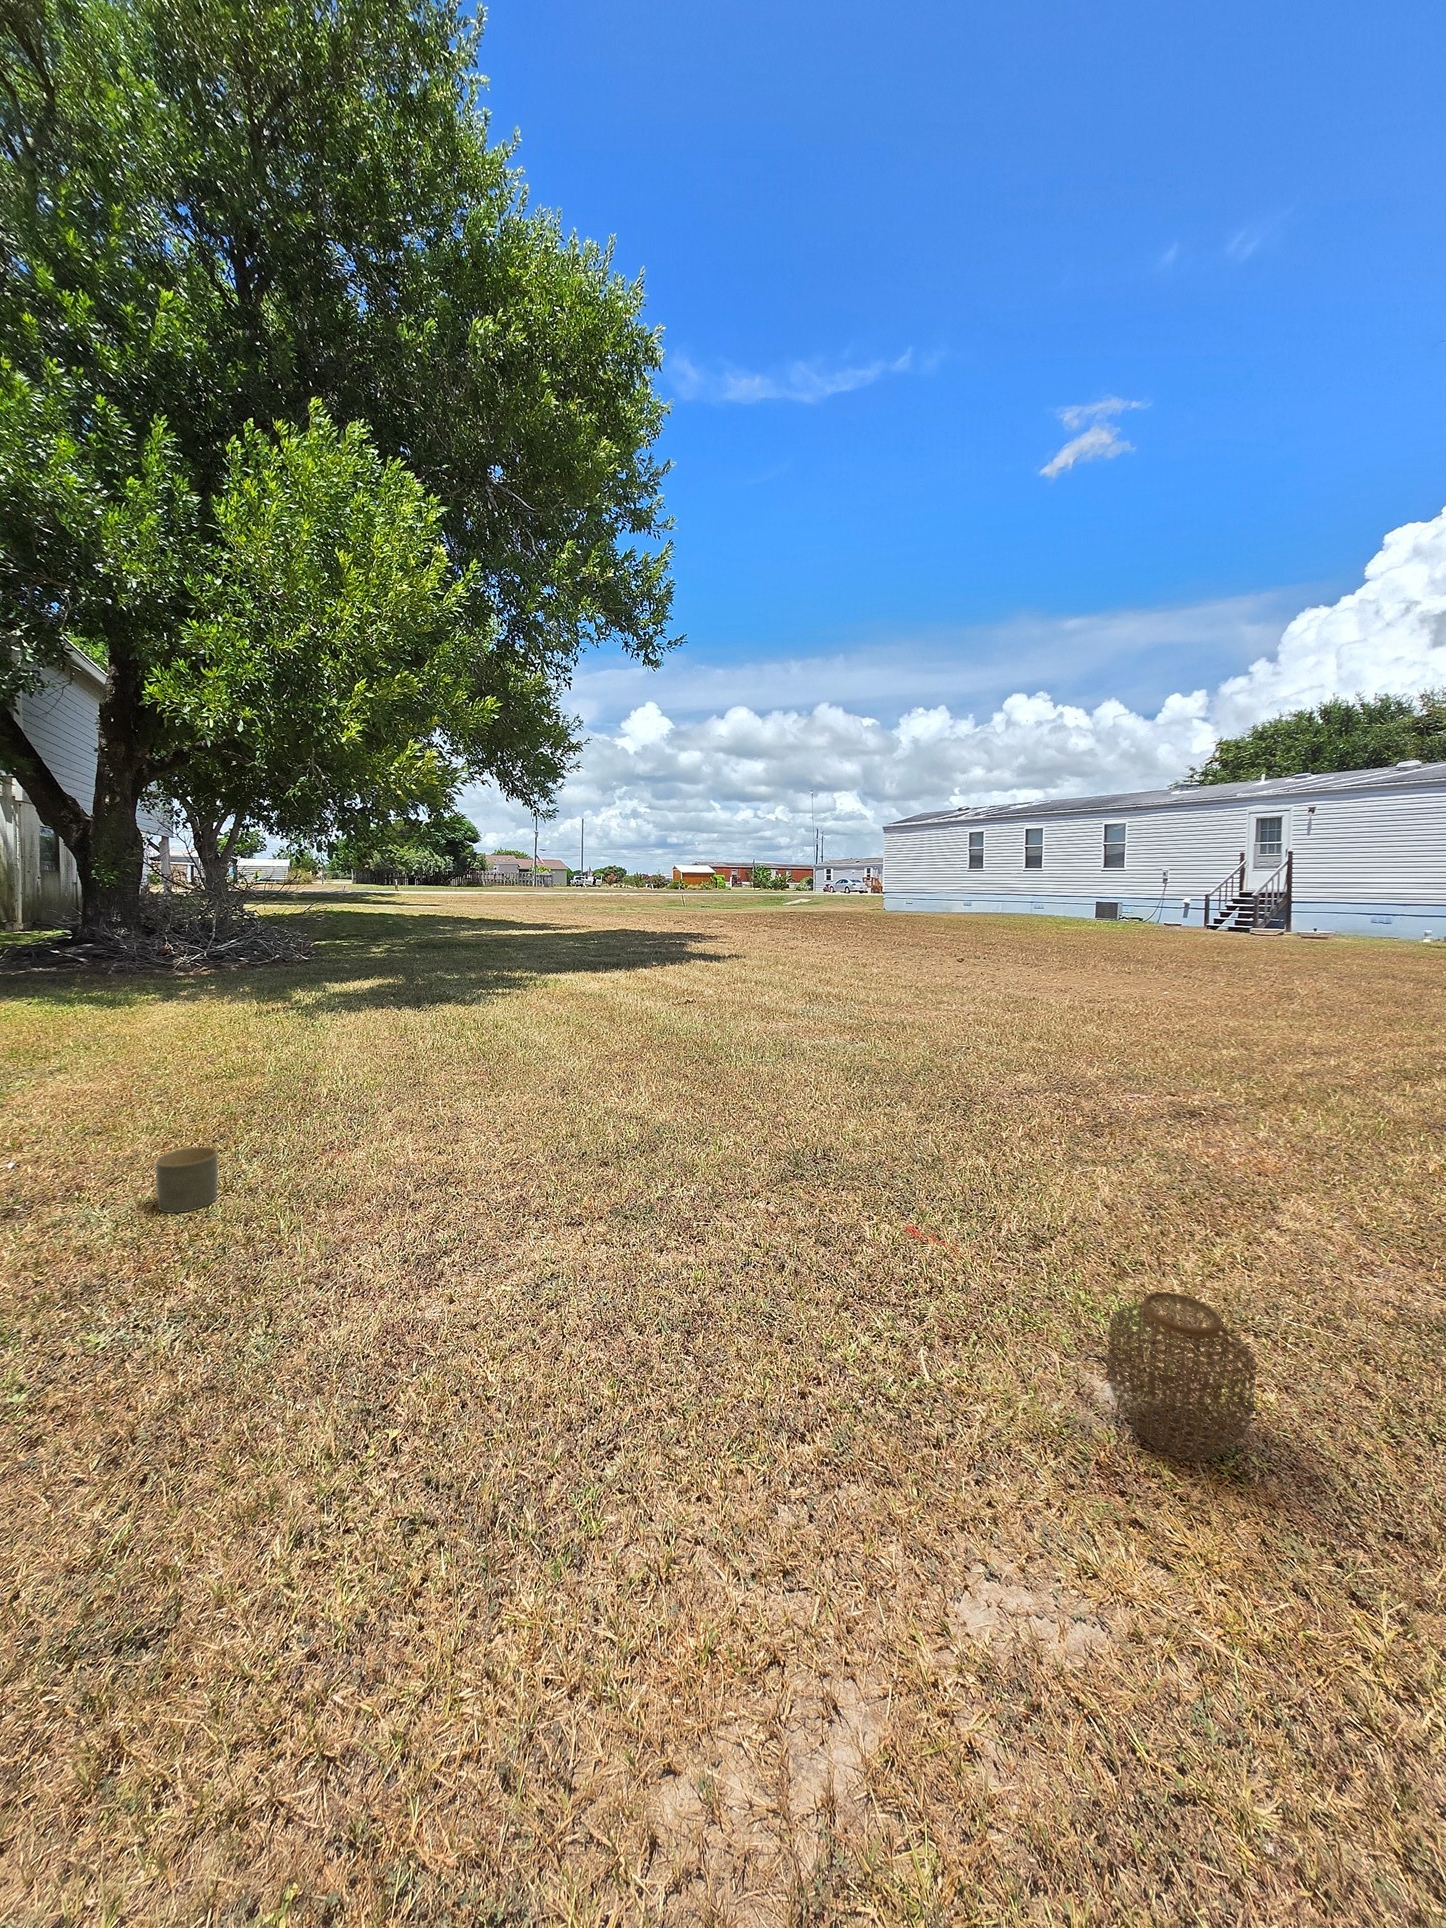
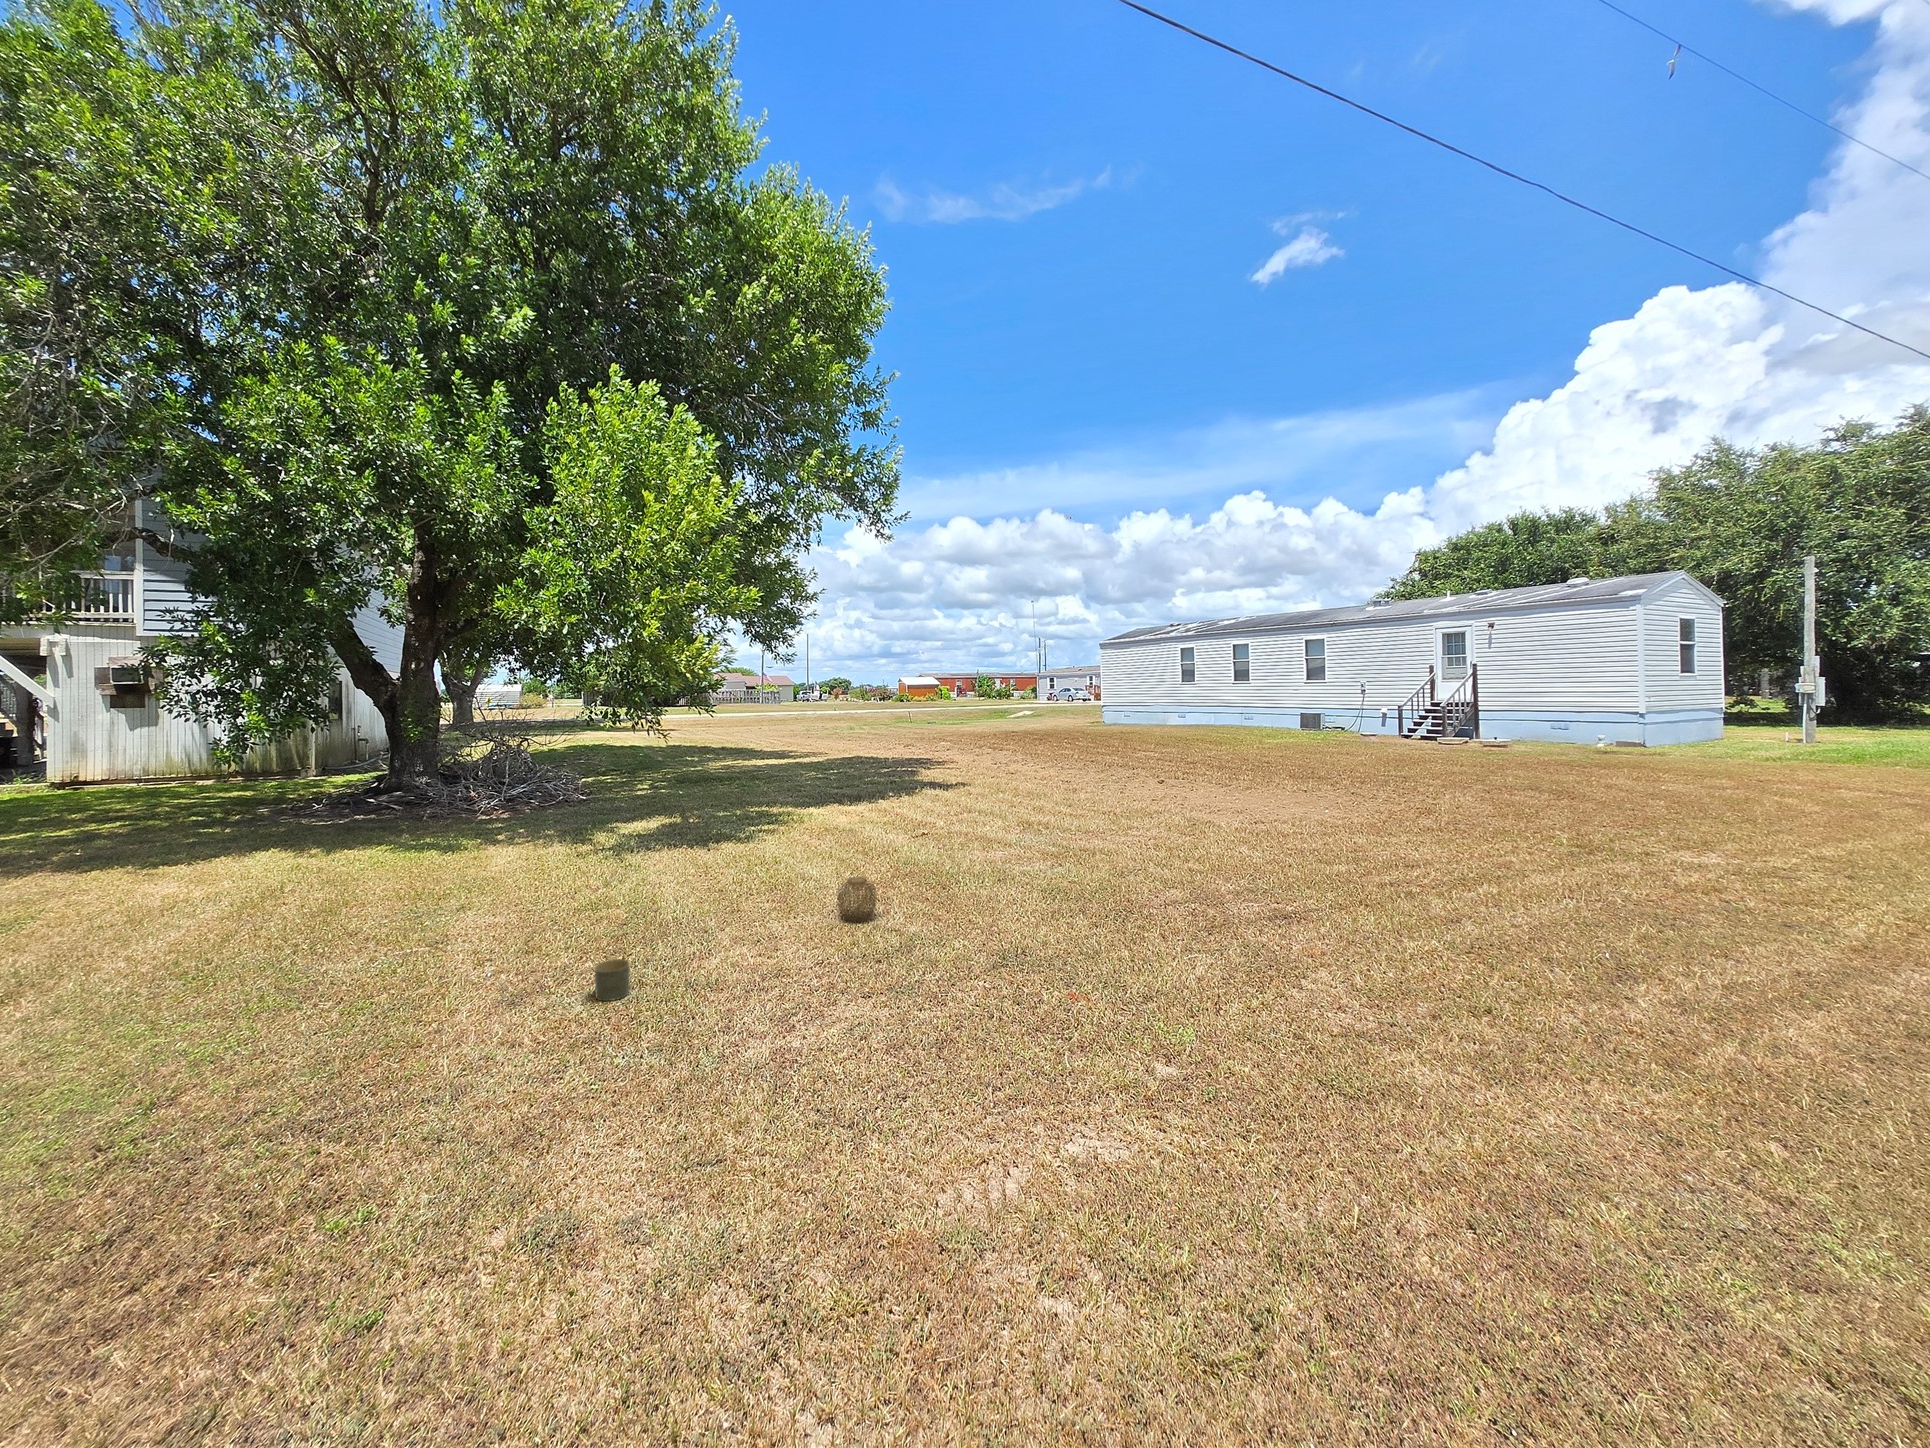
woven basket: present [1107,1292,1256,1461] -> present [838,877,876,922]

